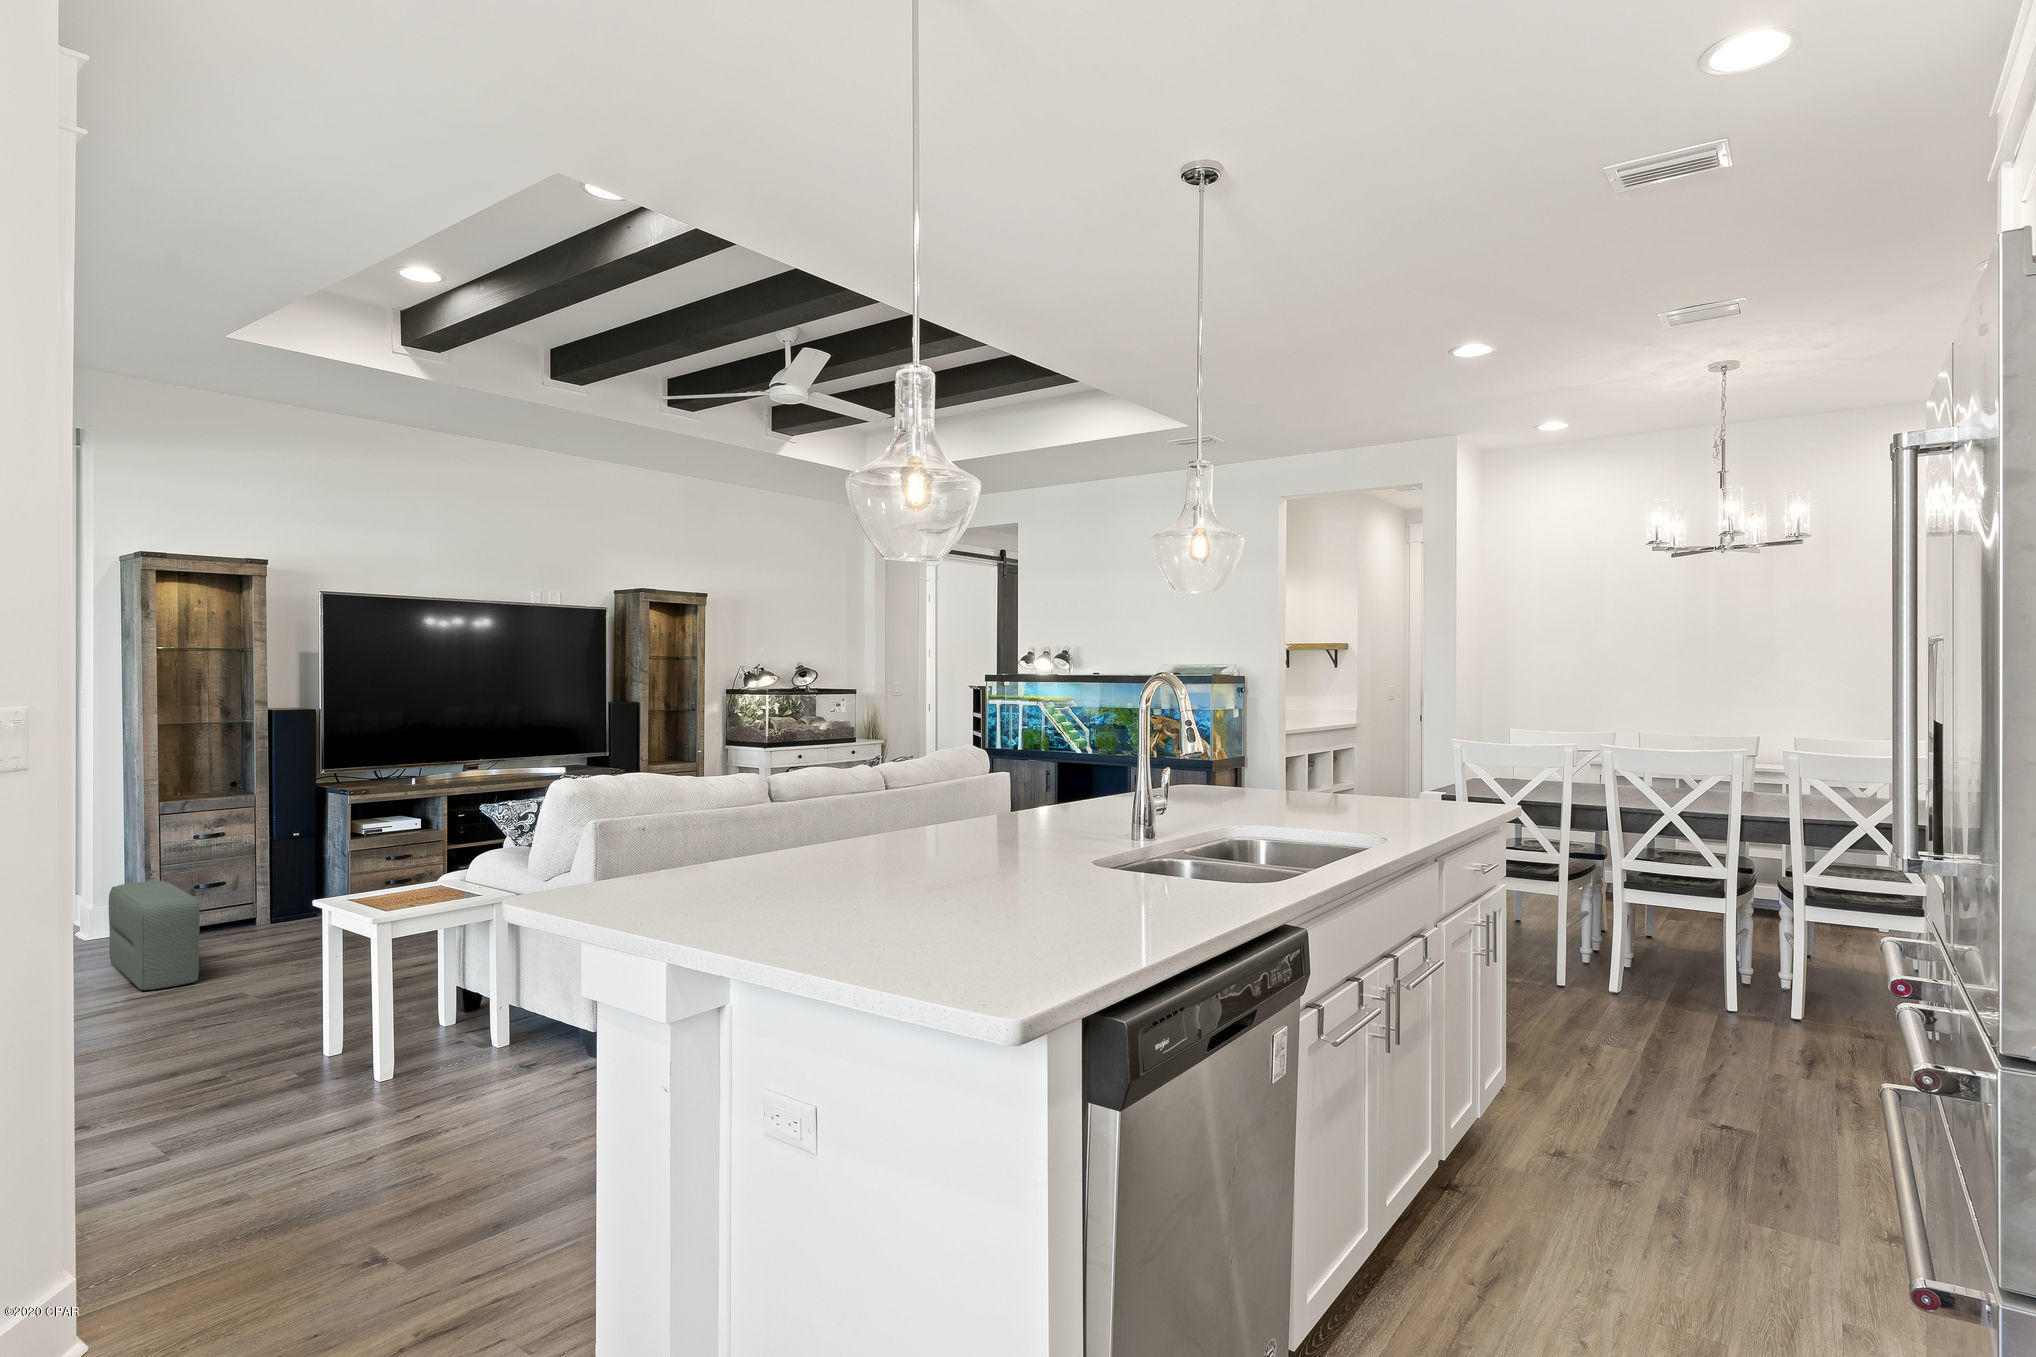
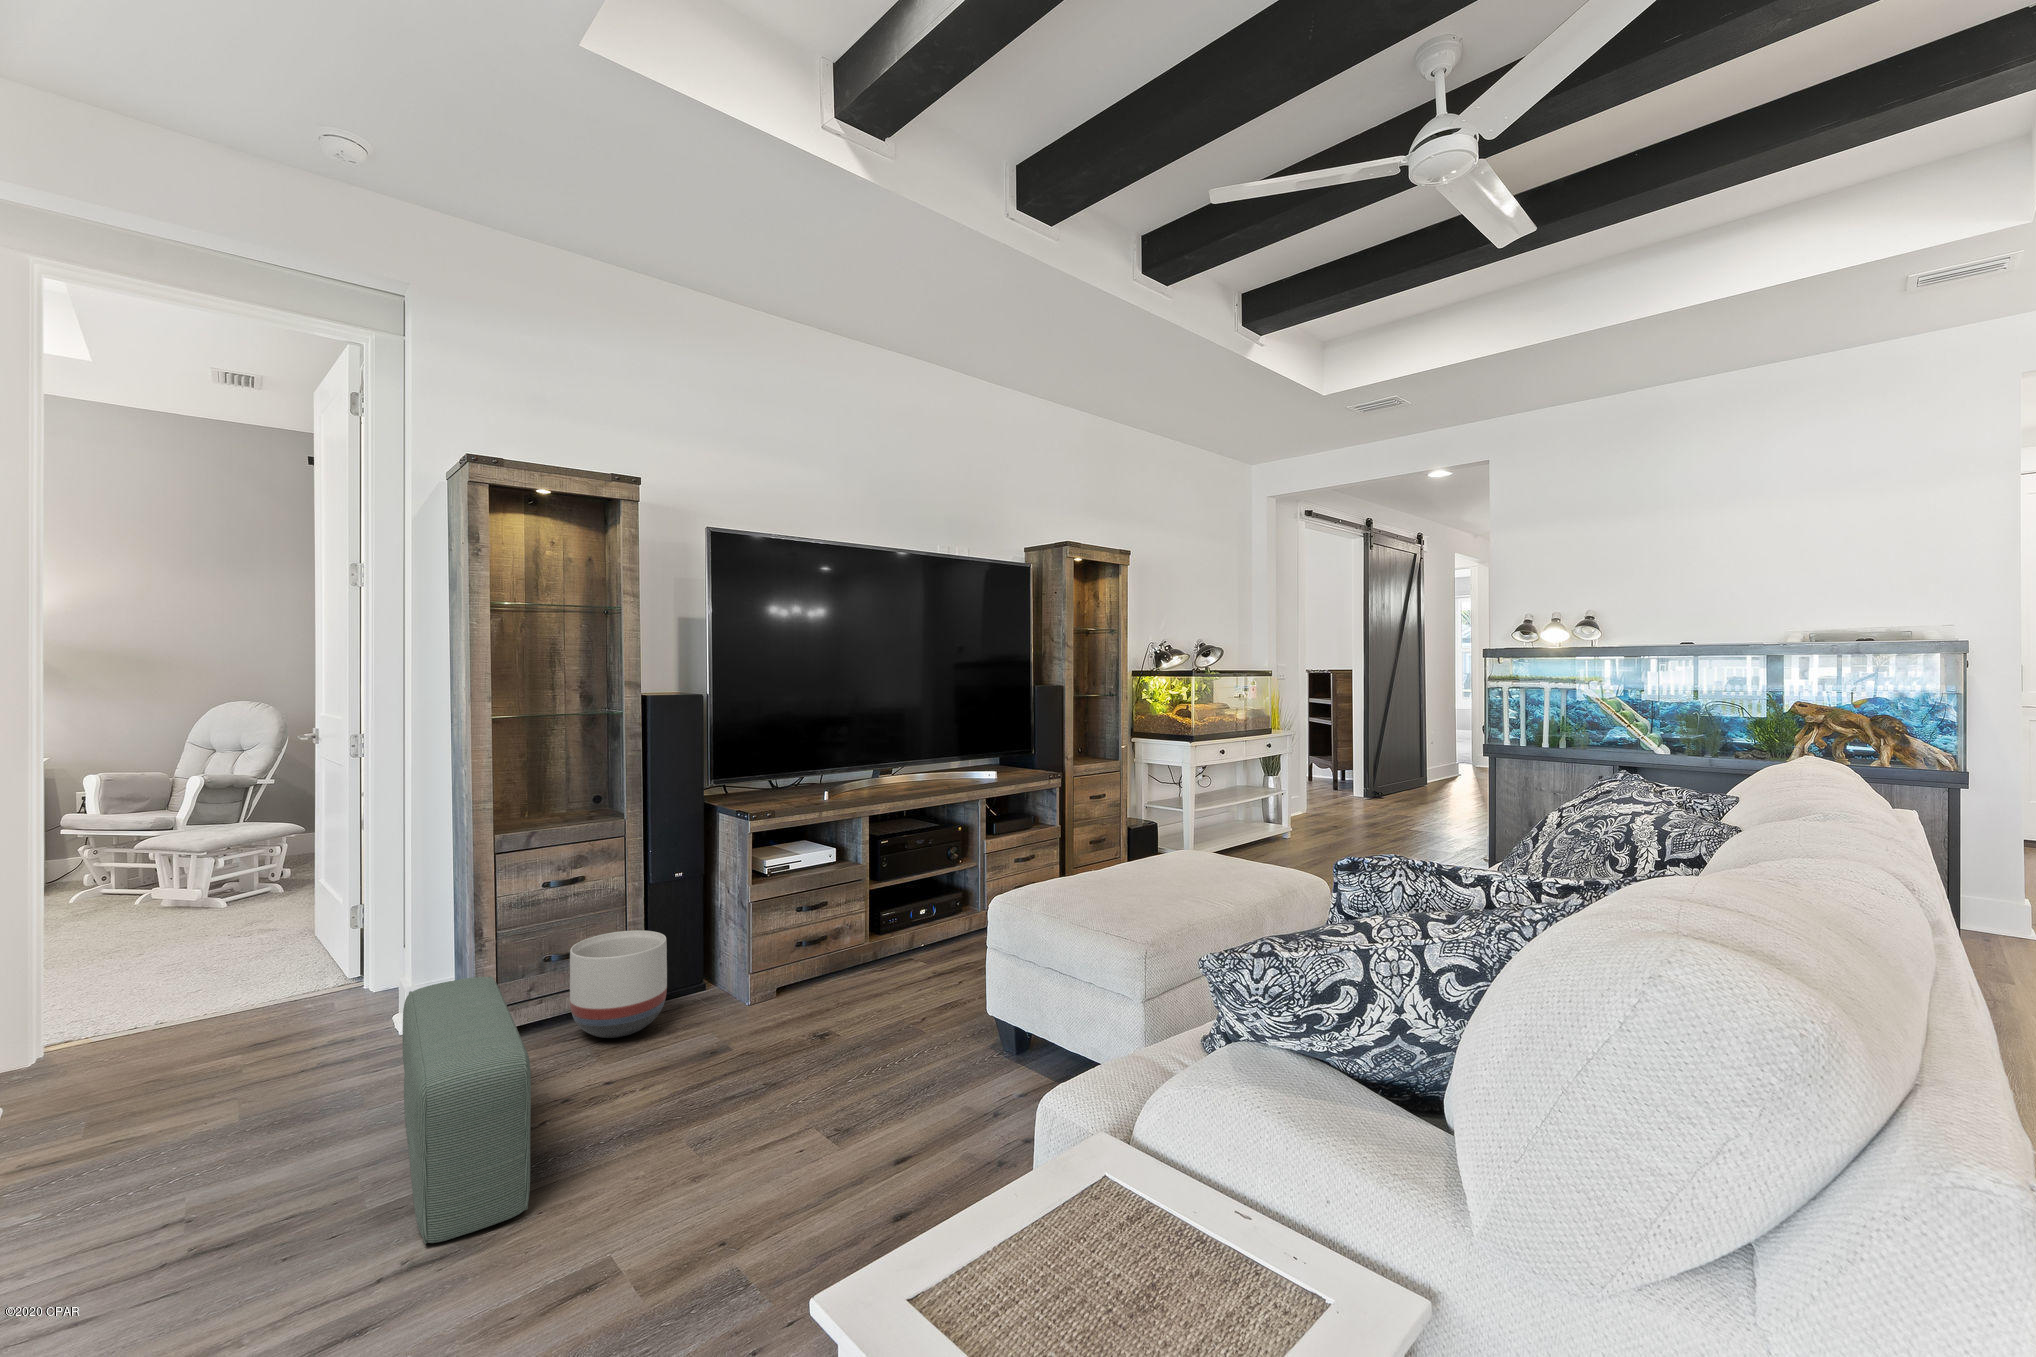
planter: none [214,869,285,934] -> present [570,930,667,1038]

